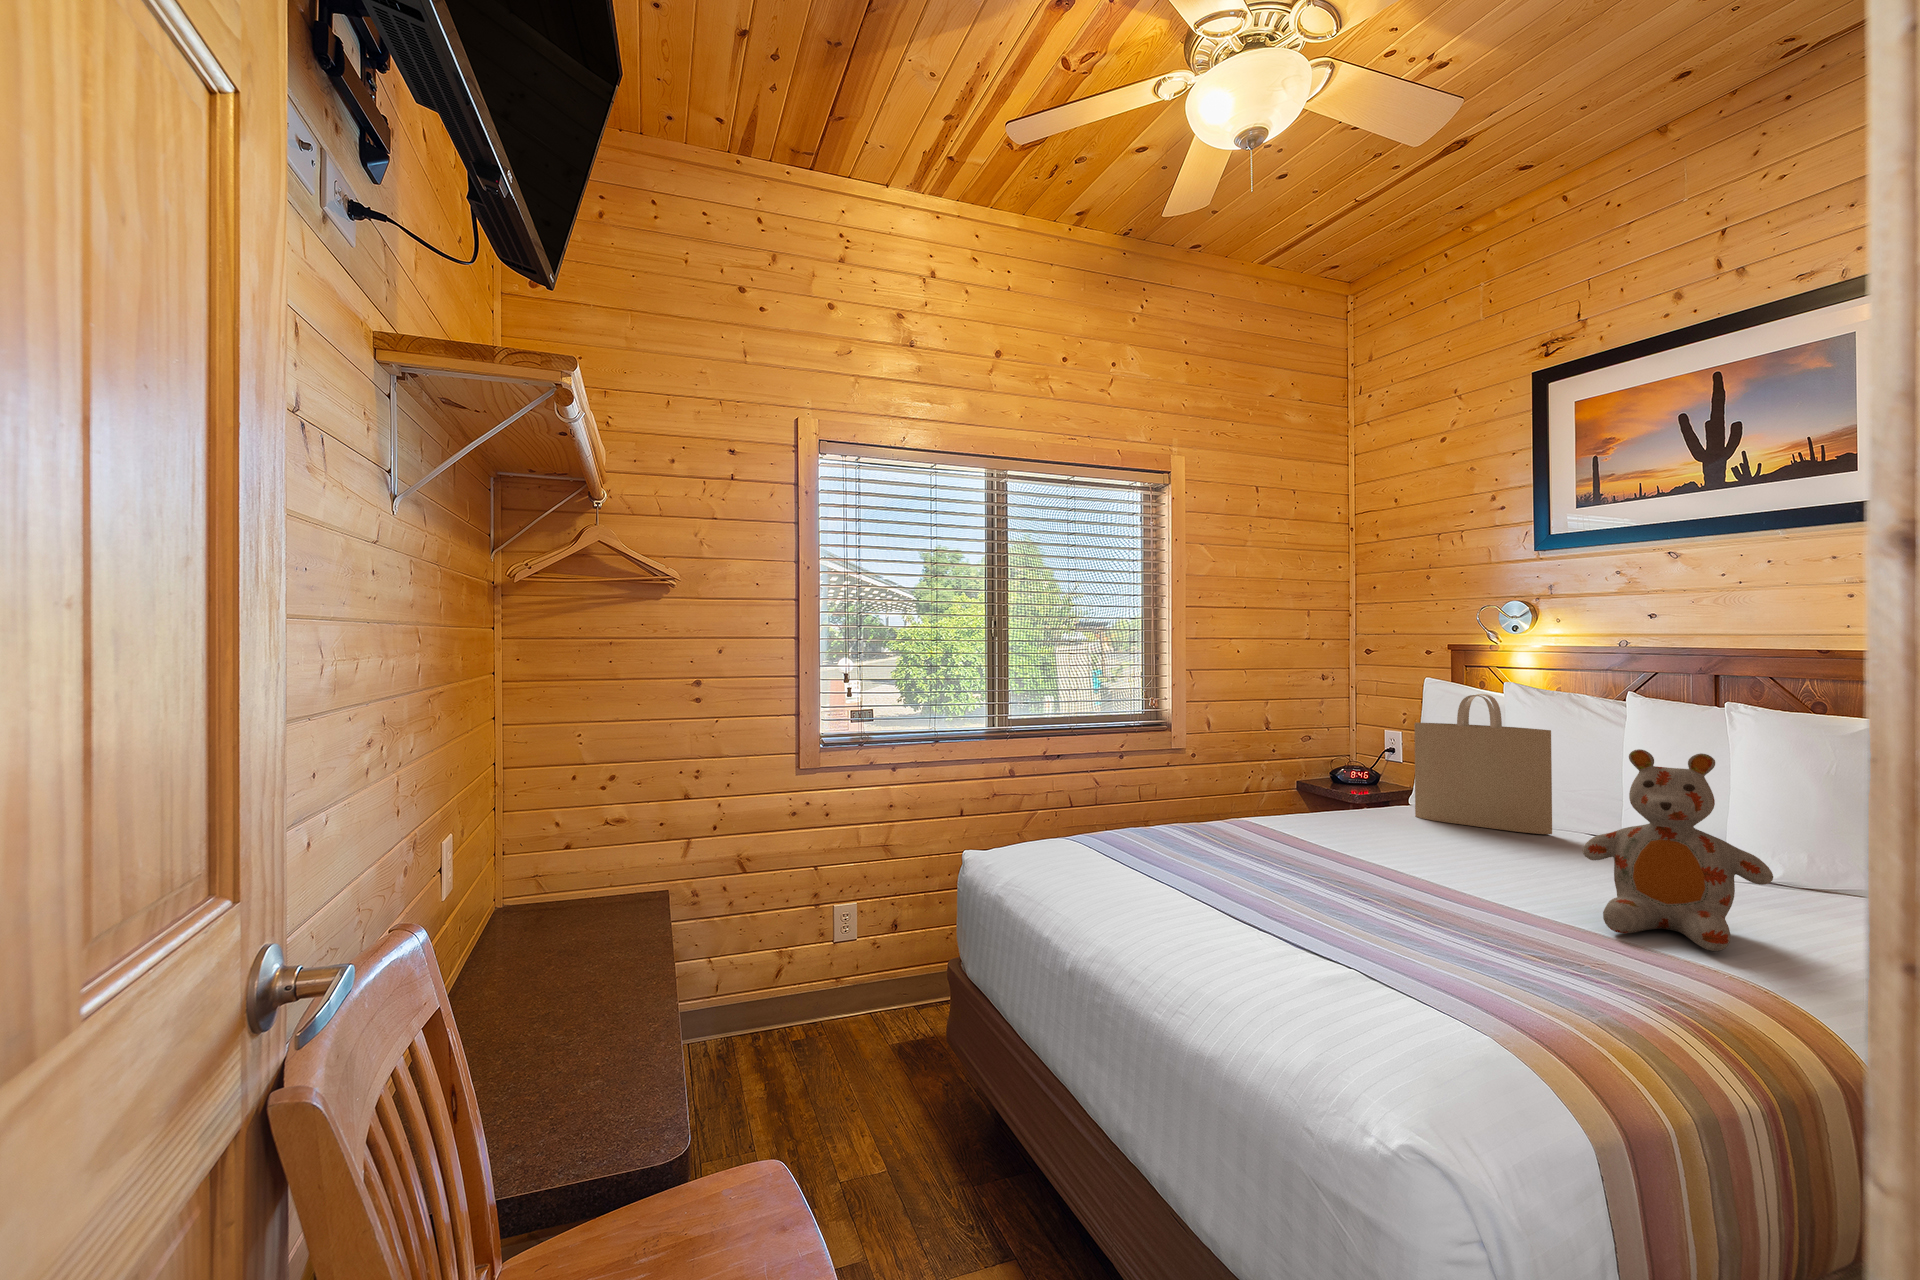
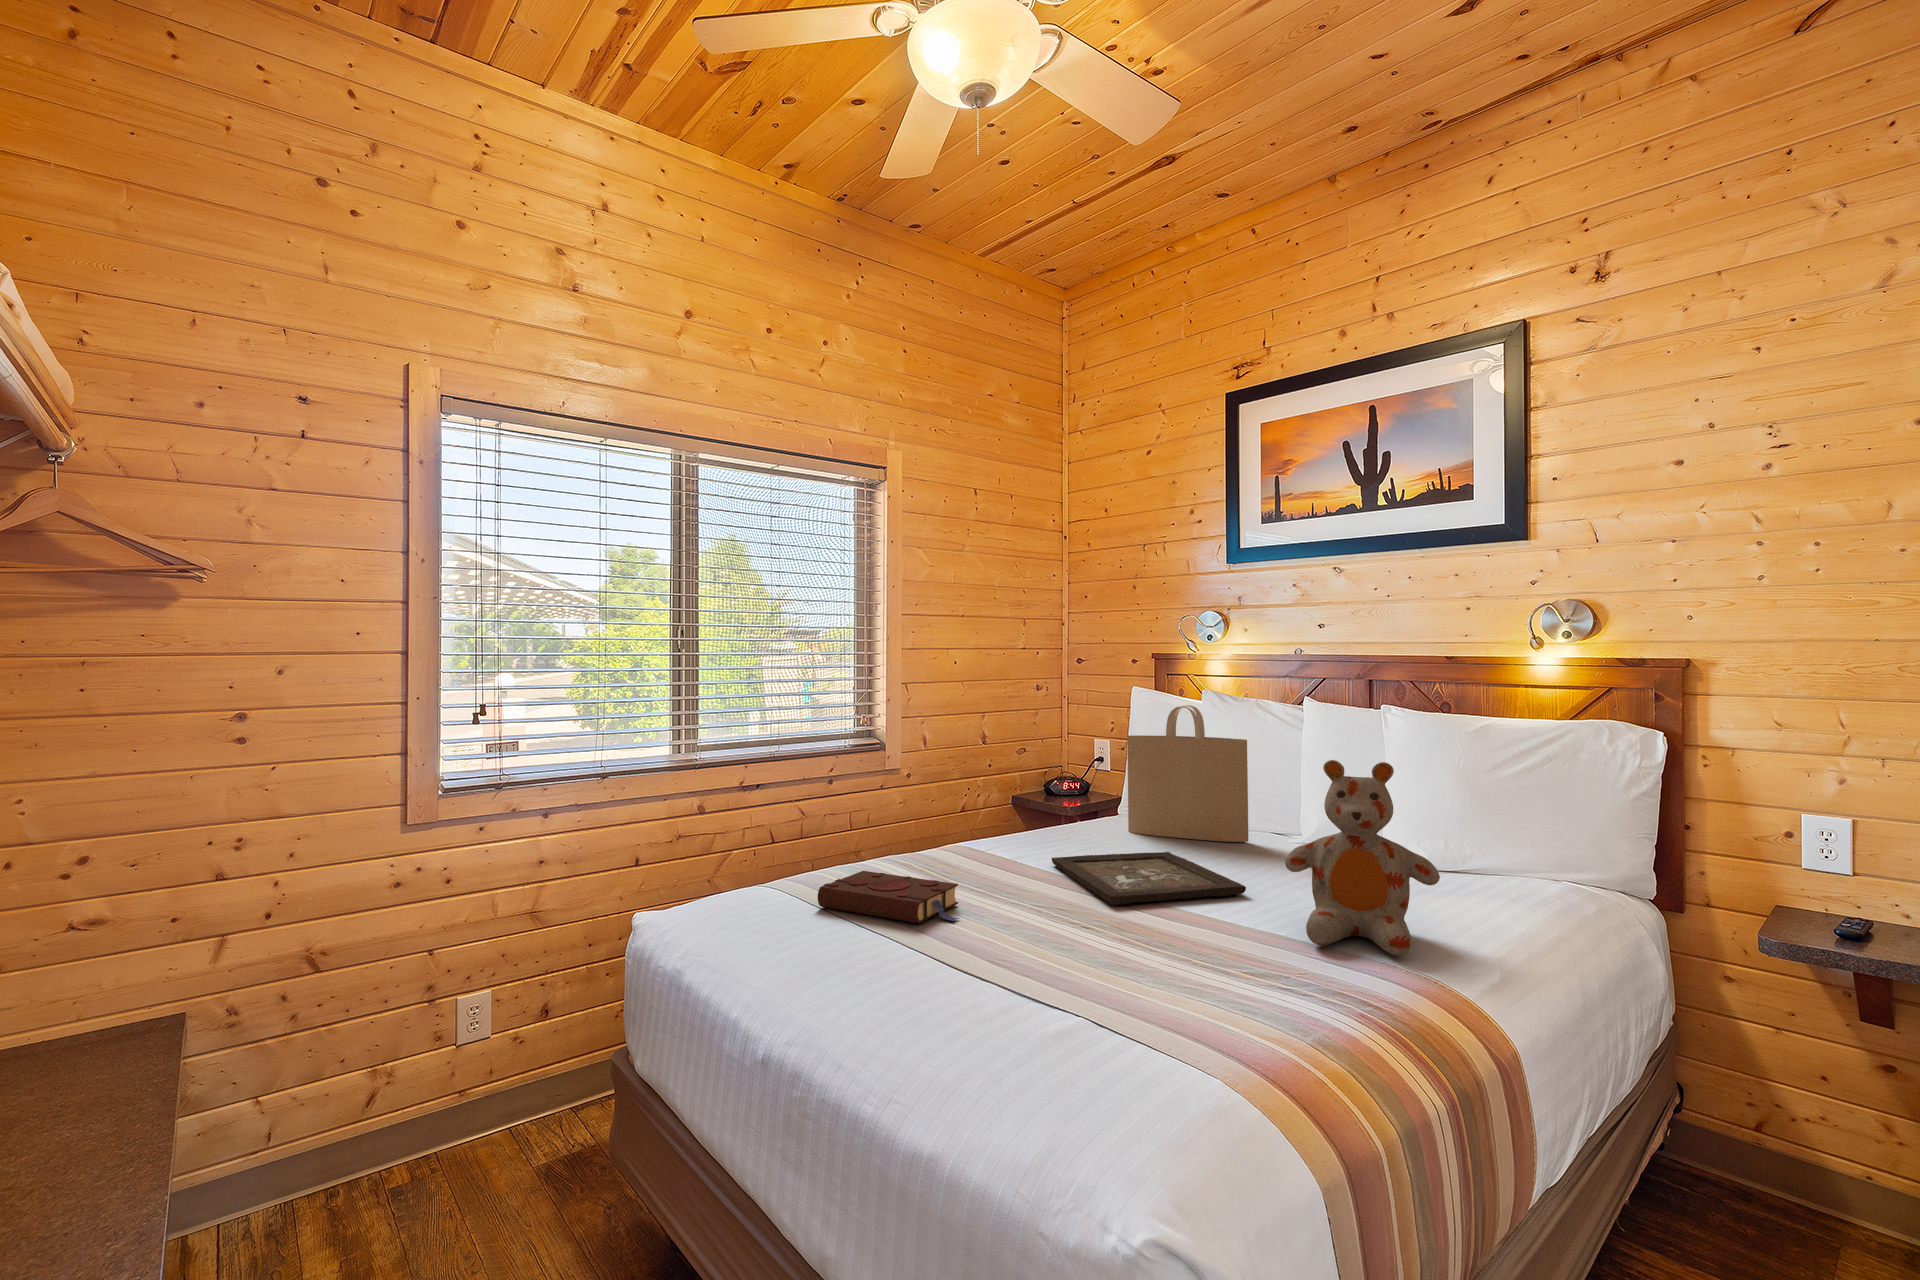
book: none [1112,830,1239,877] -> present [818,871,959,923]
tray: none [1331,833,1540,880] -> present [1052,852,1246,905]

